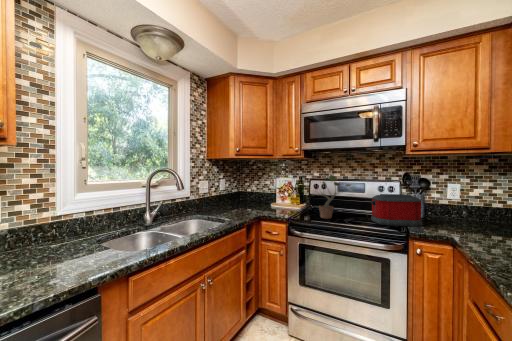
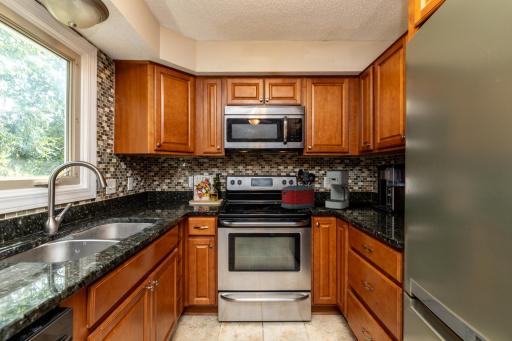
coffee maker: none [440,174,487,234] -> present [326,170,350,209]
potted plant: present [319,175,350,219] -> none [232,170,268,209]

